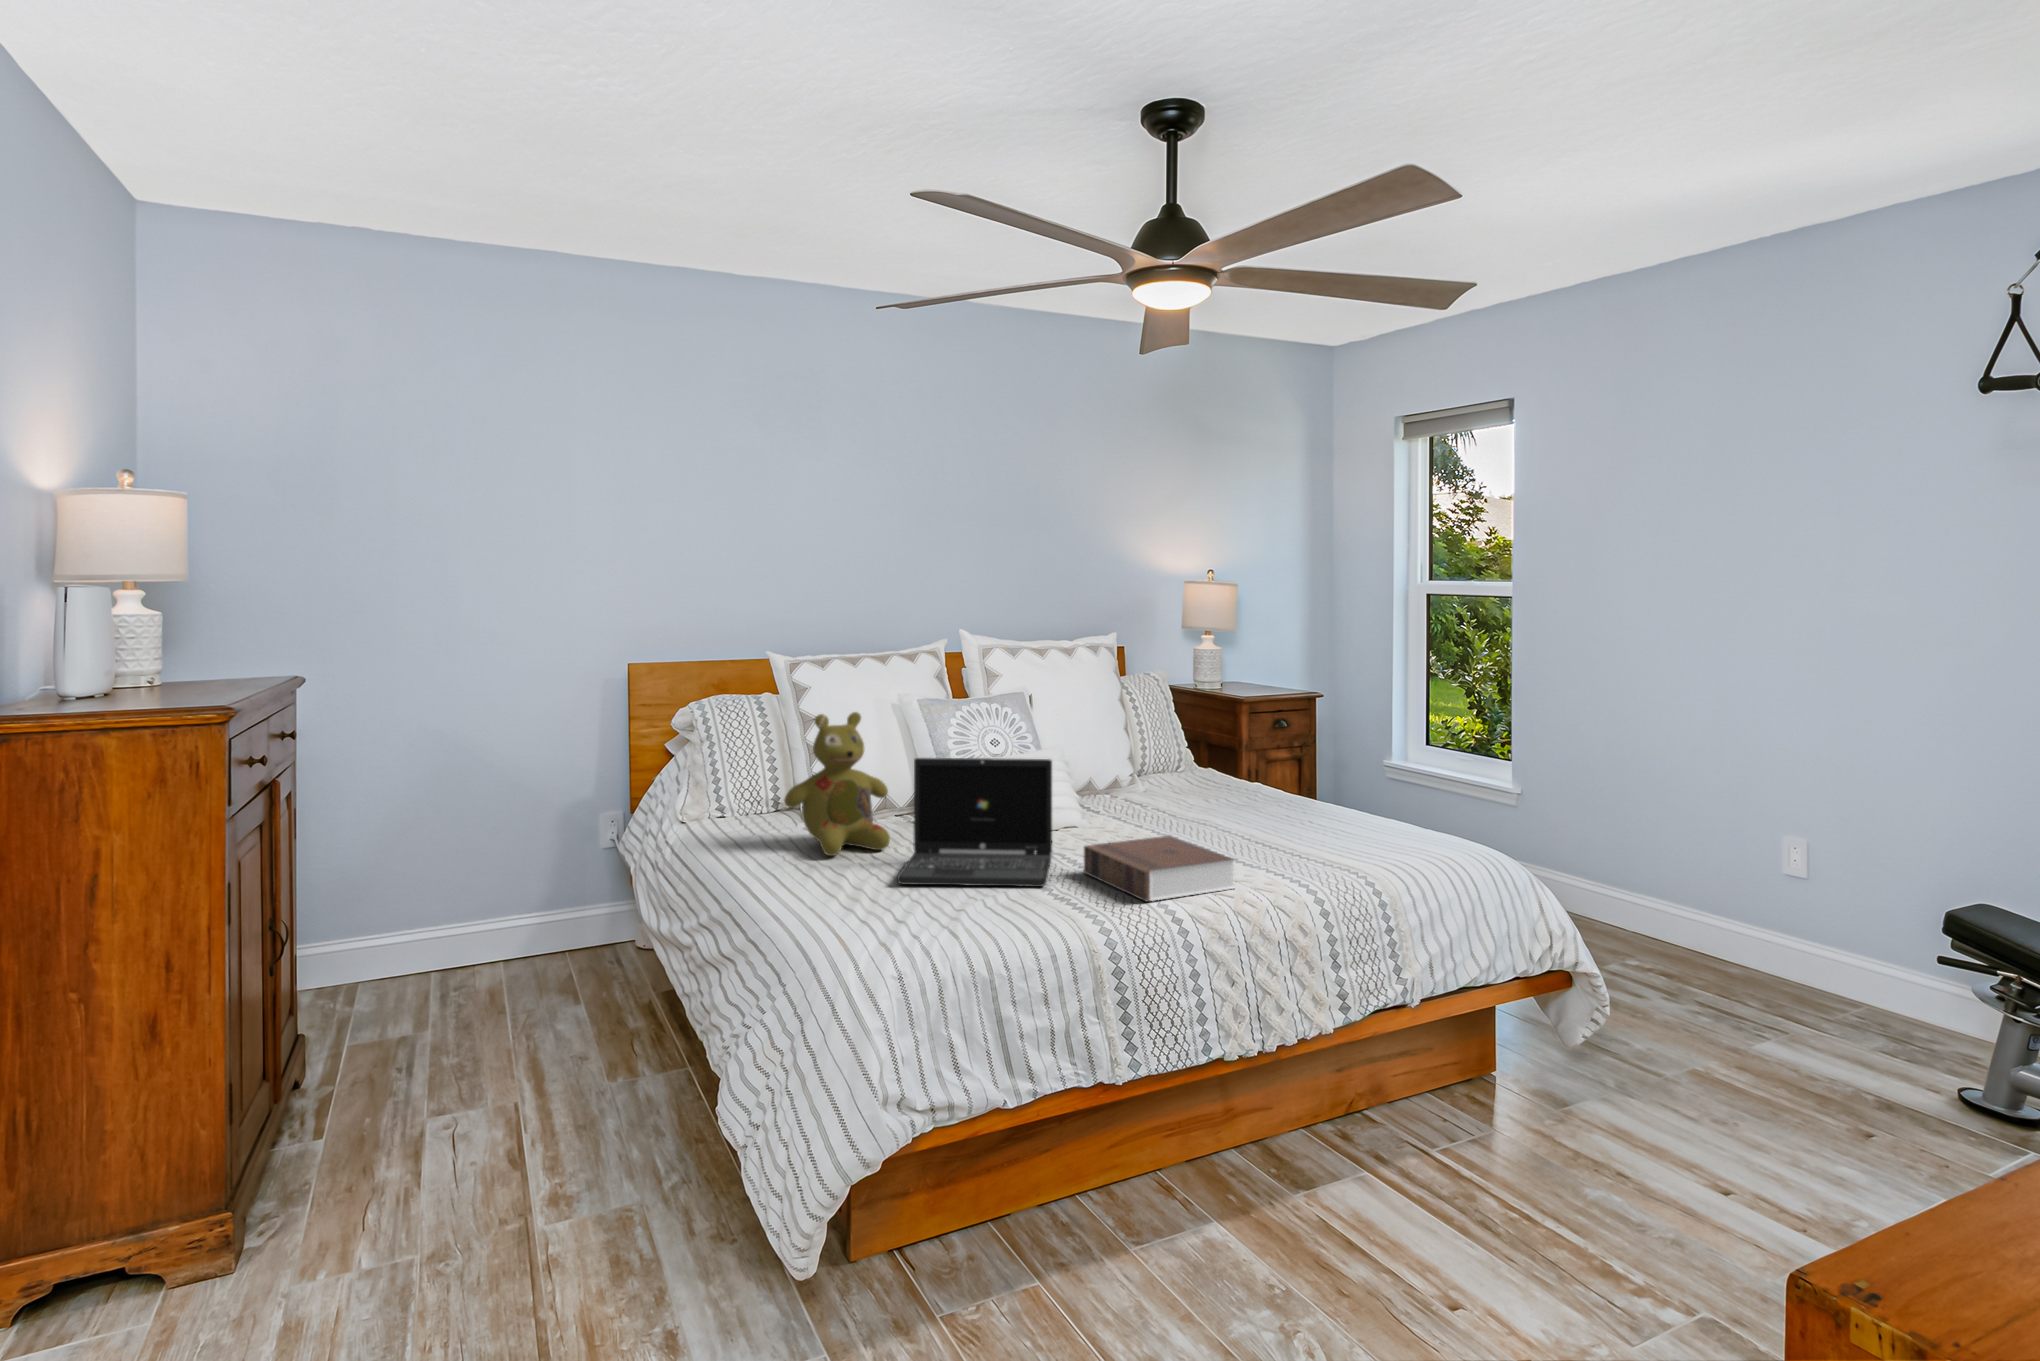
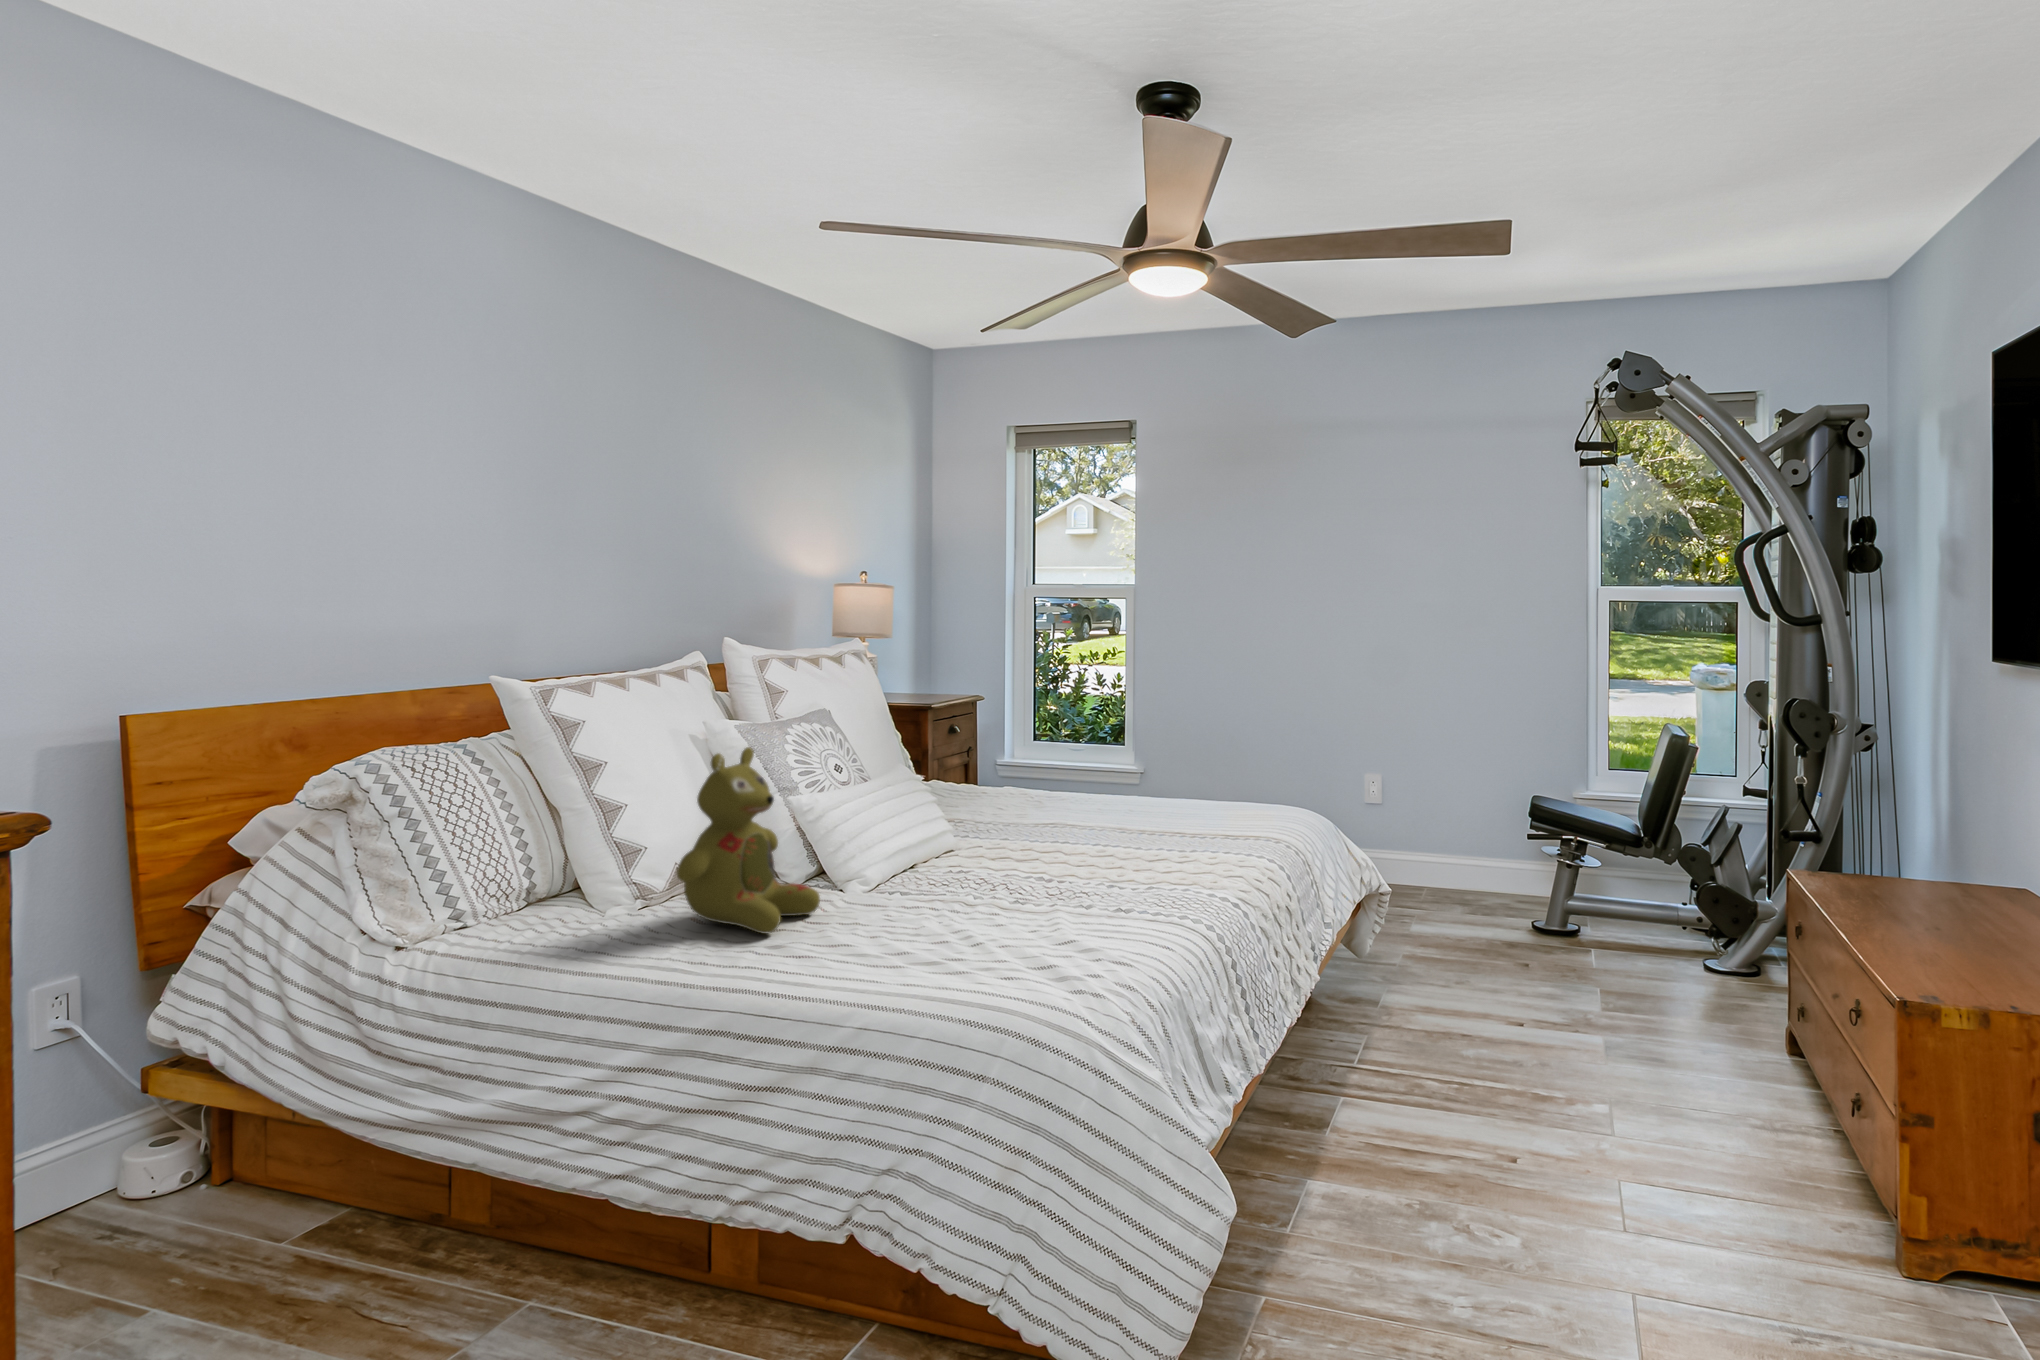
laptop: present [897,758,1052,887] -> none [877,774,1079,941]
book: present [1084,836,1234,901] -> none [1077,836,1225,899]

